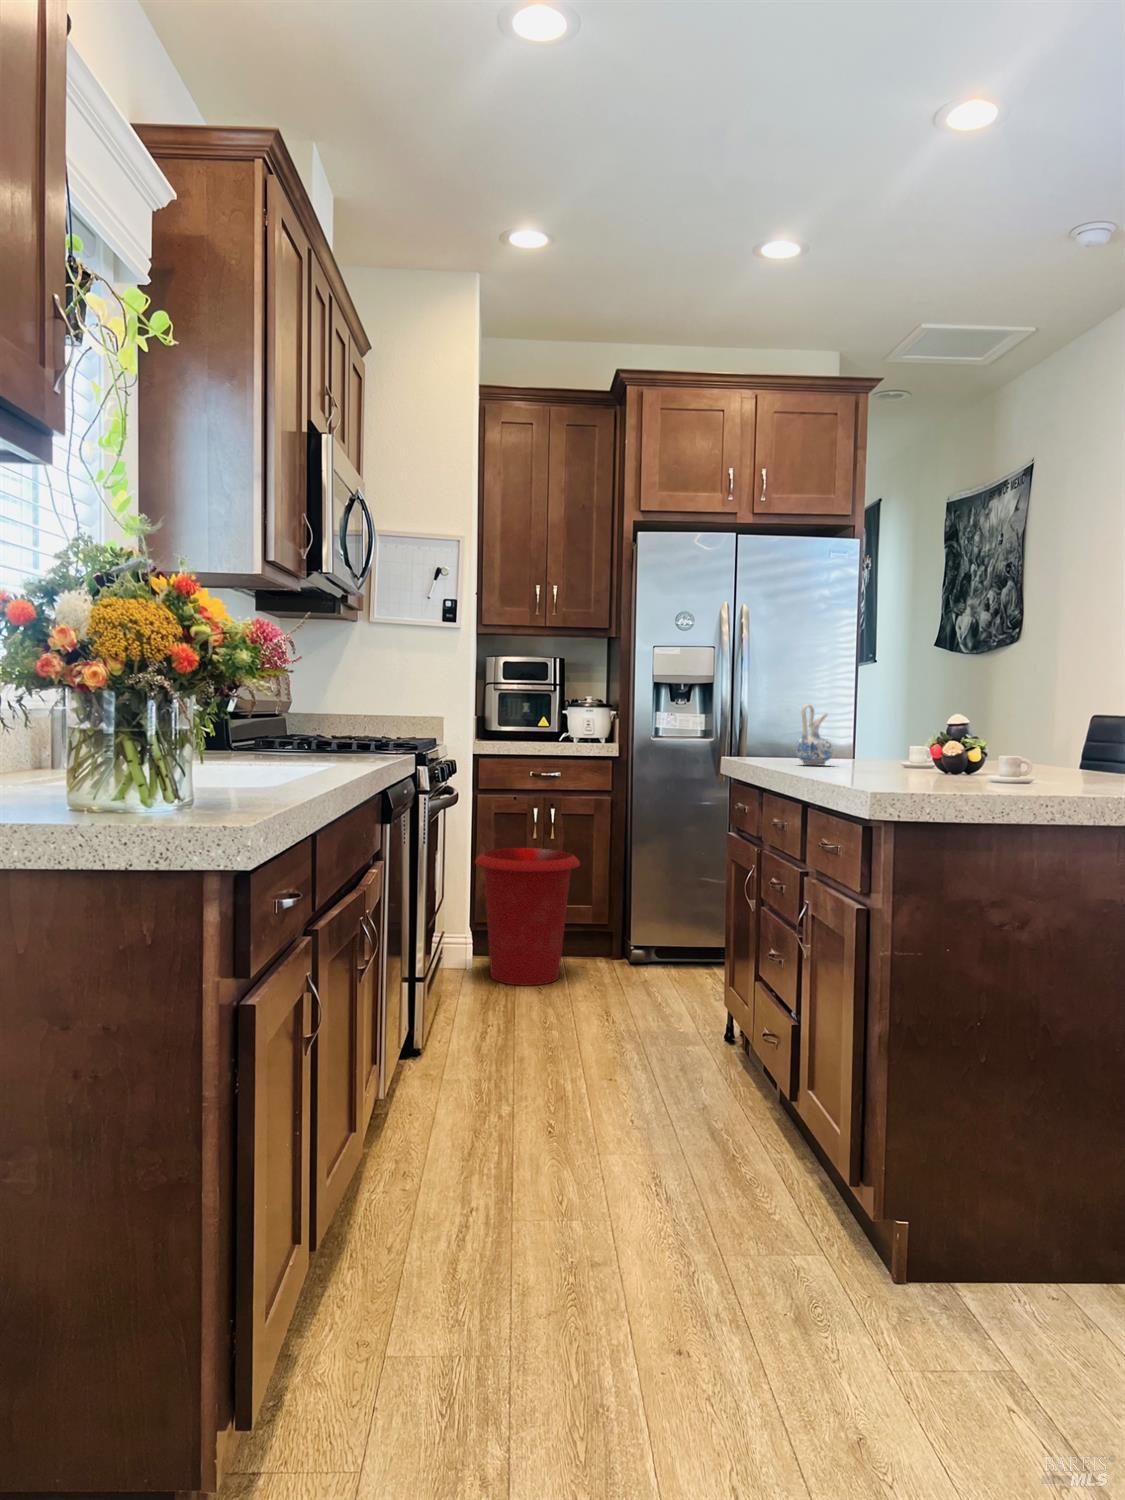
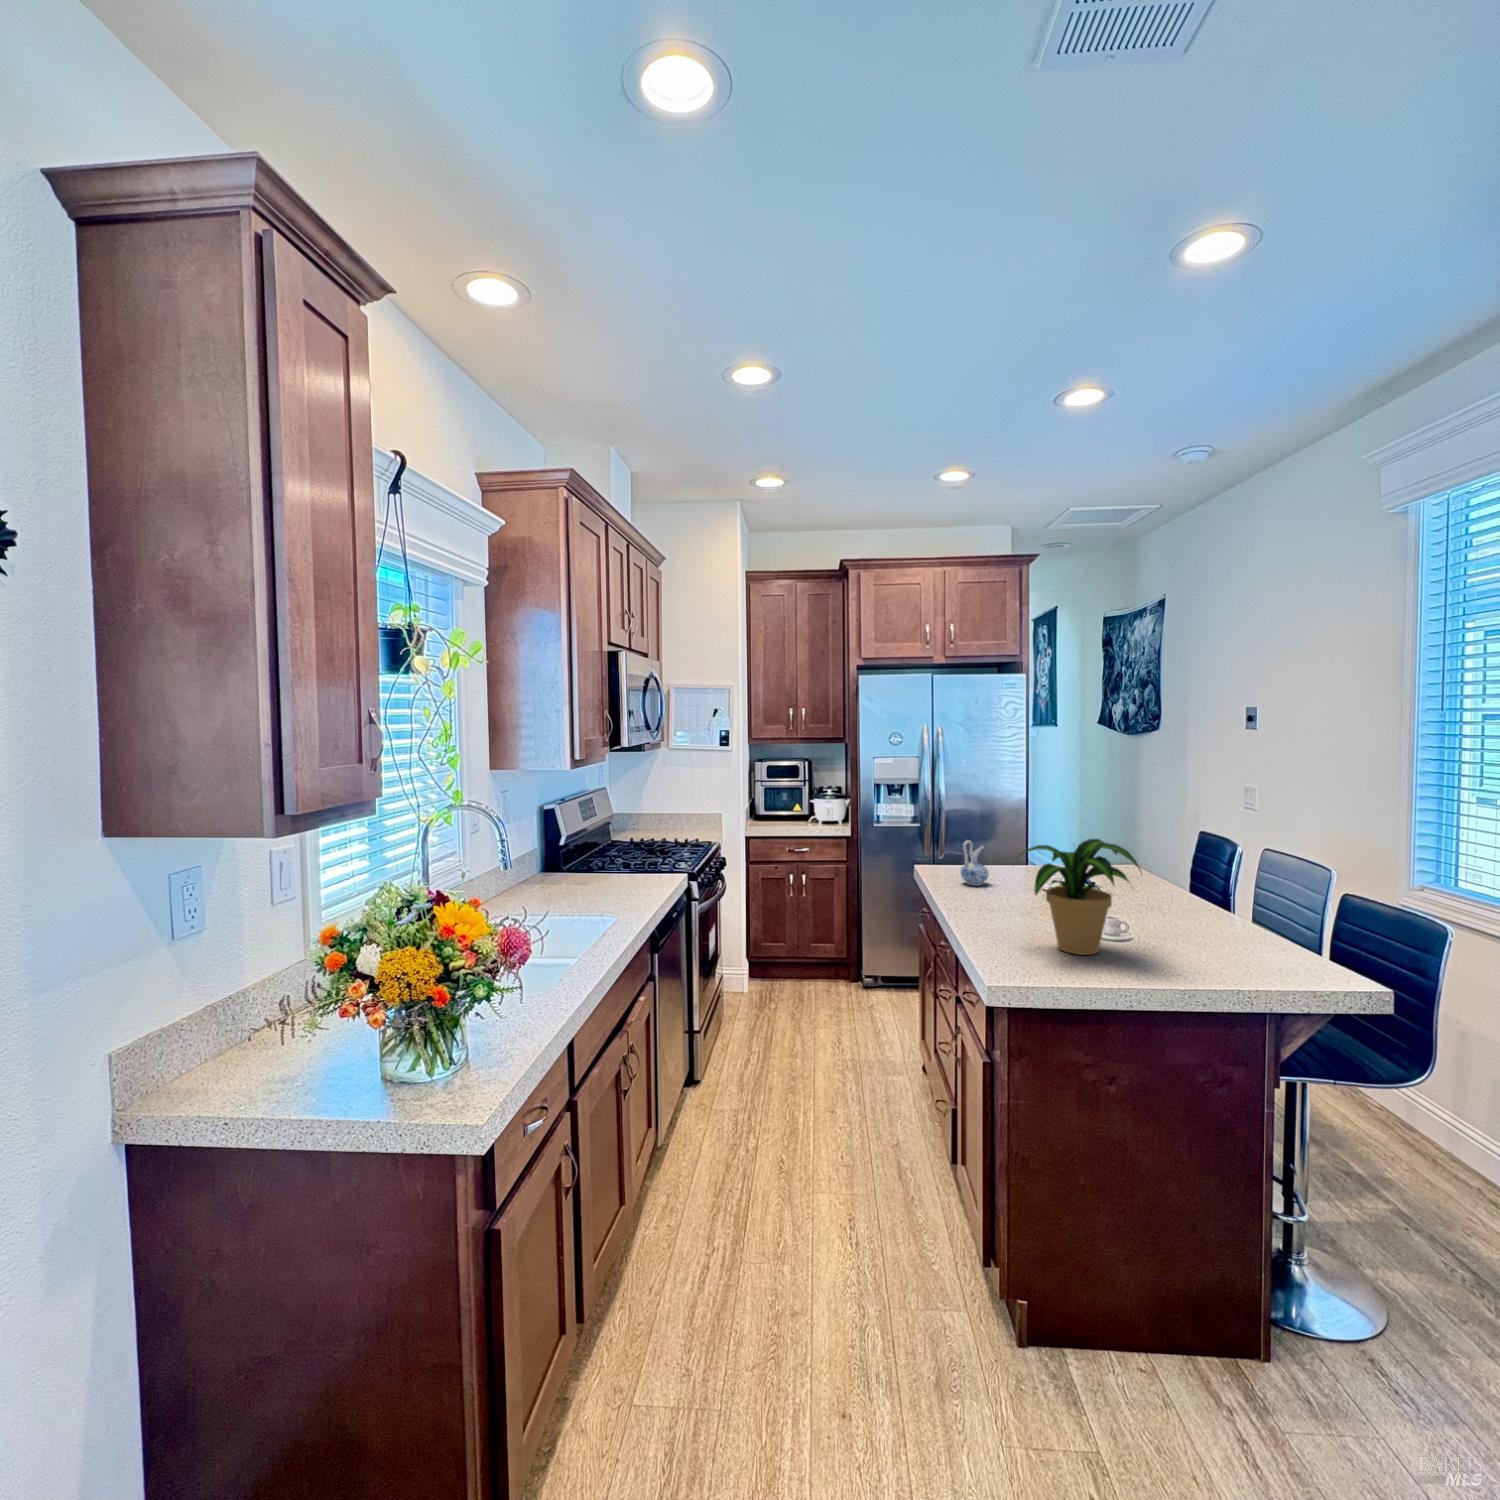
potted plant: none [892,640,1061,785] -> present [1015,839,1141,955]
waste bin: present [475,848,580,985] -> none [748,904,822,1007]

